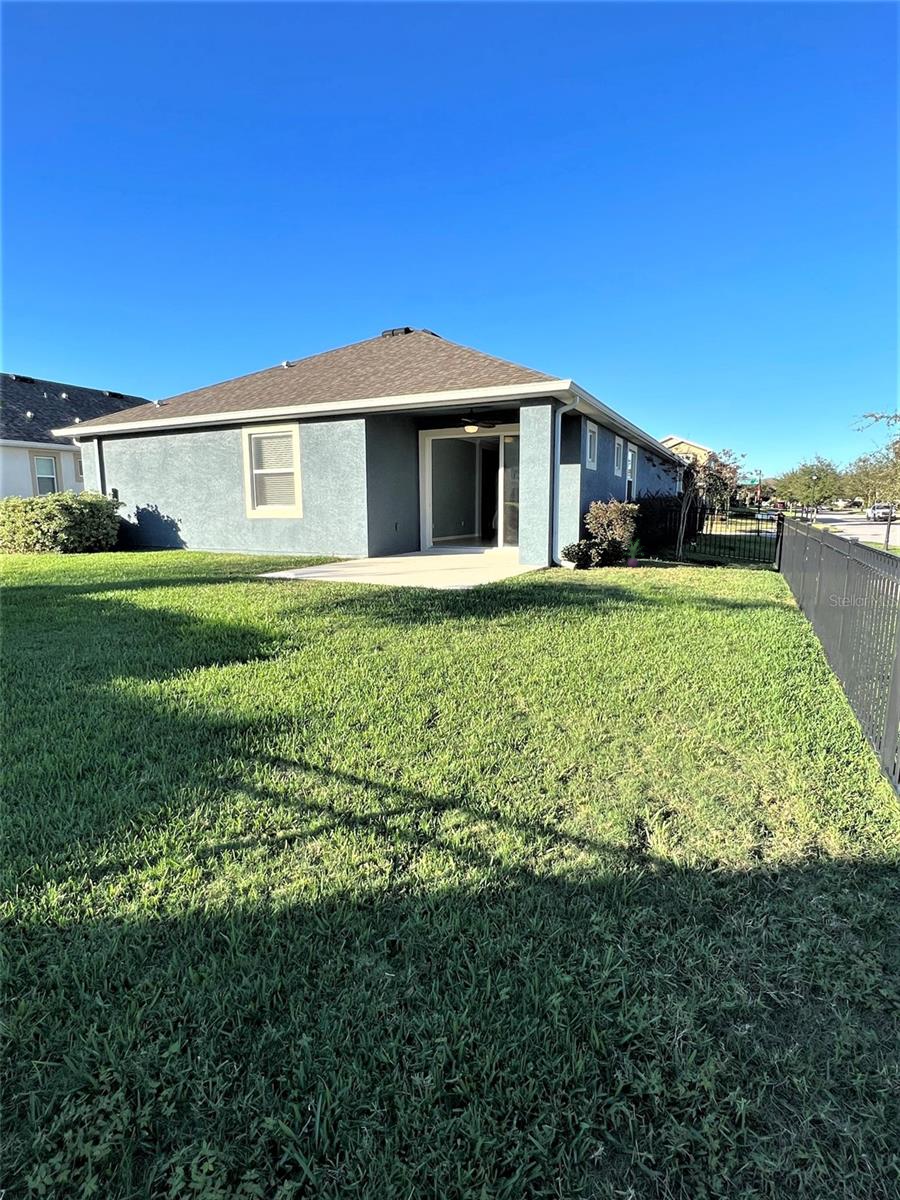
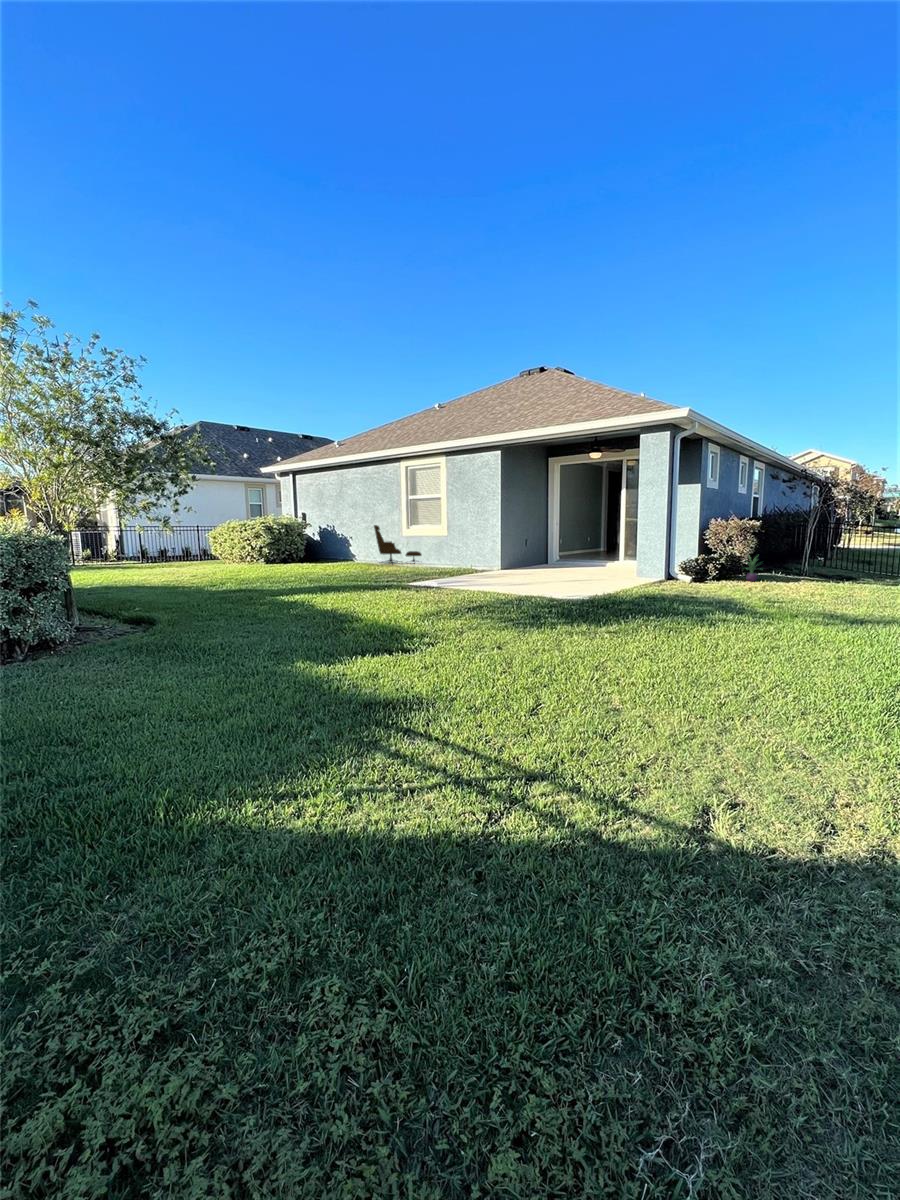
lounge chair: none [210,504,272,552] -> present [374,525,422,562]

